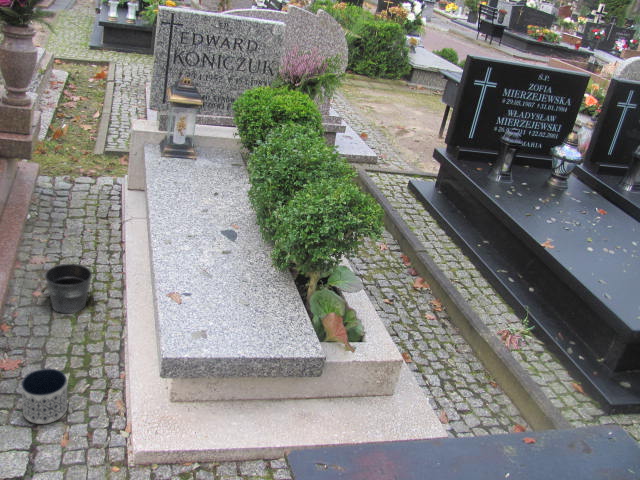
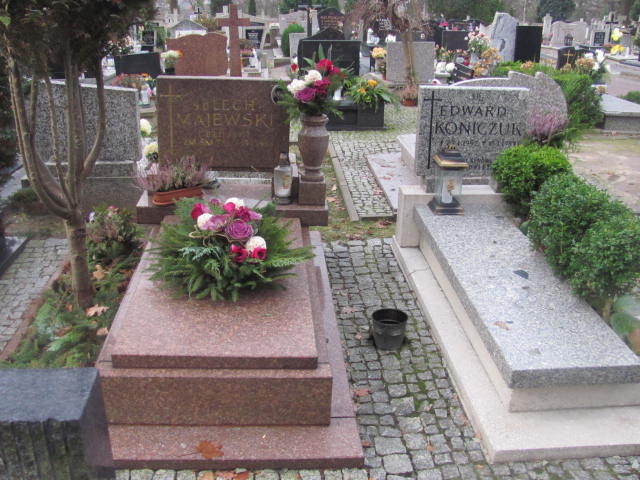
planter: present [22,368,67,424] -> none [389,387,425,432]

